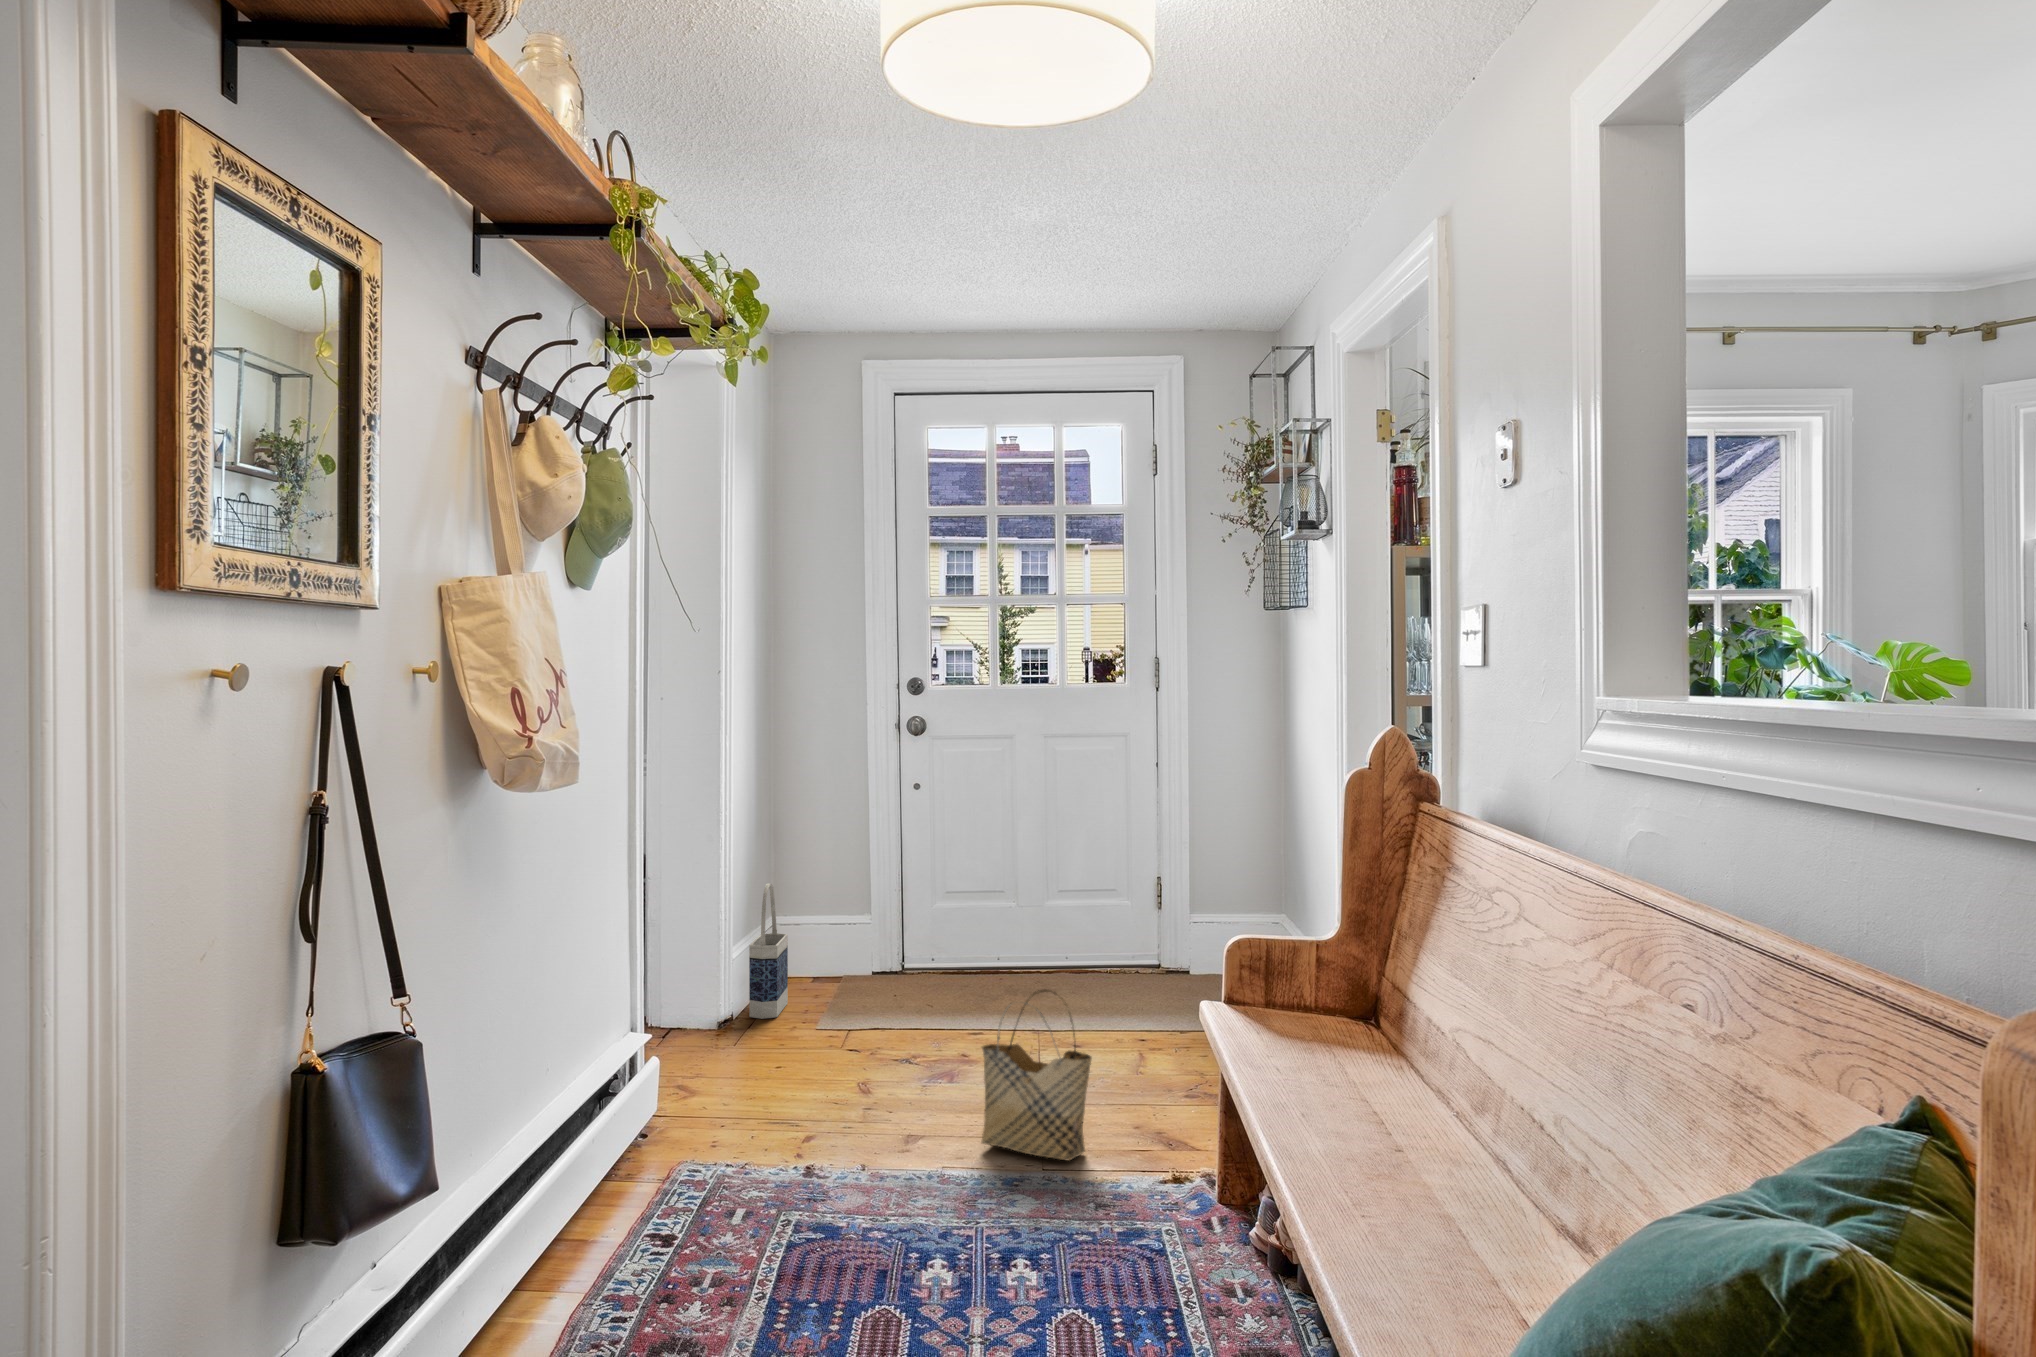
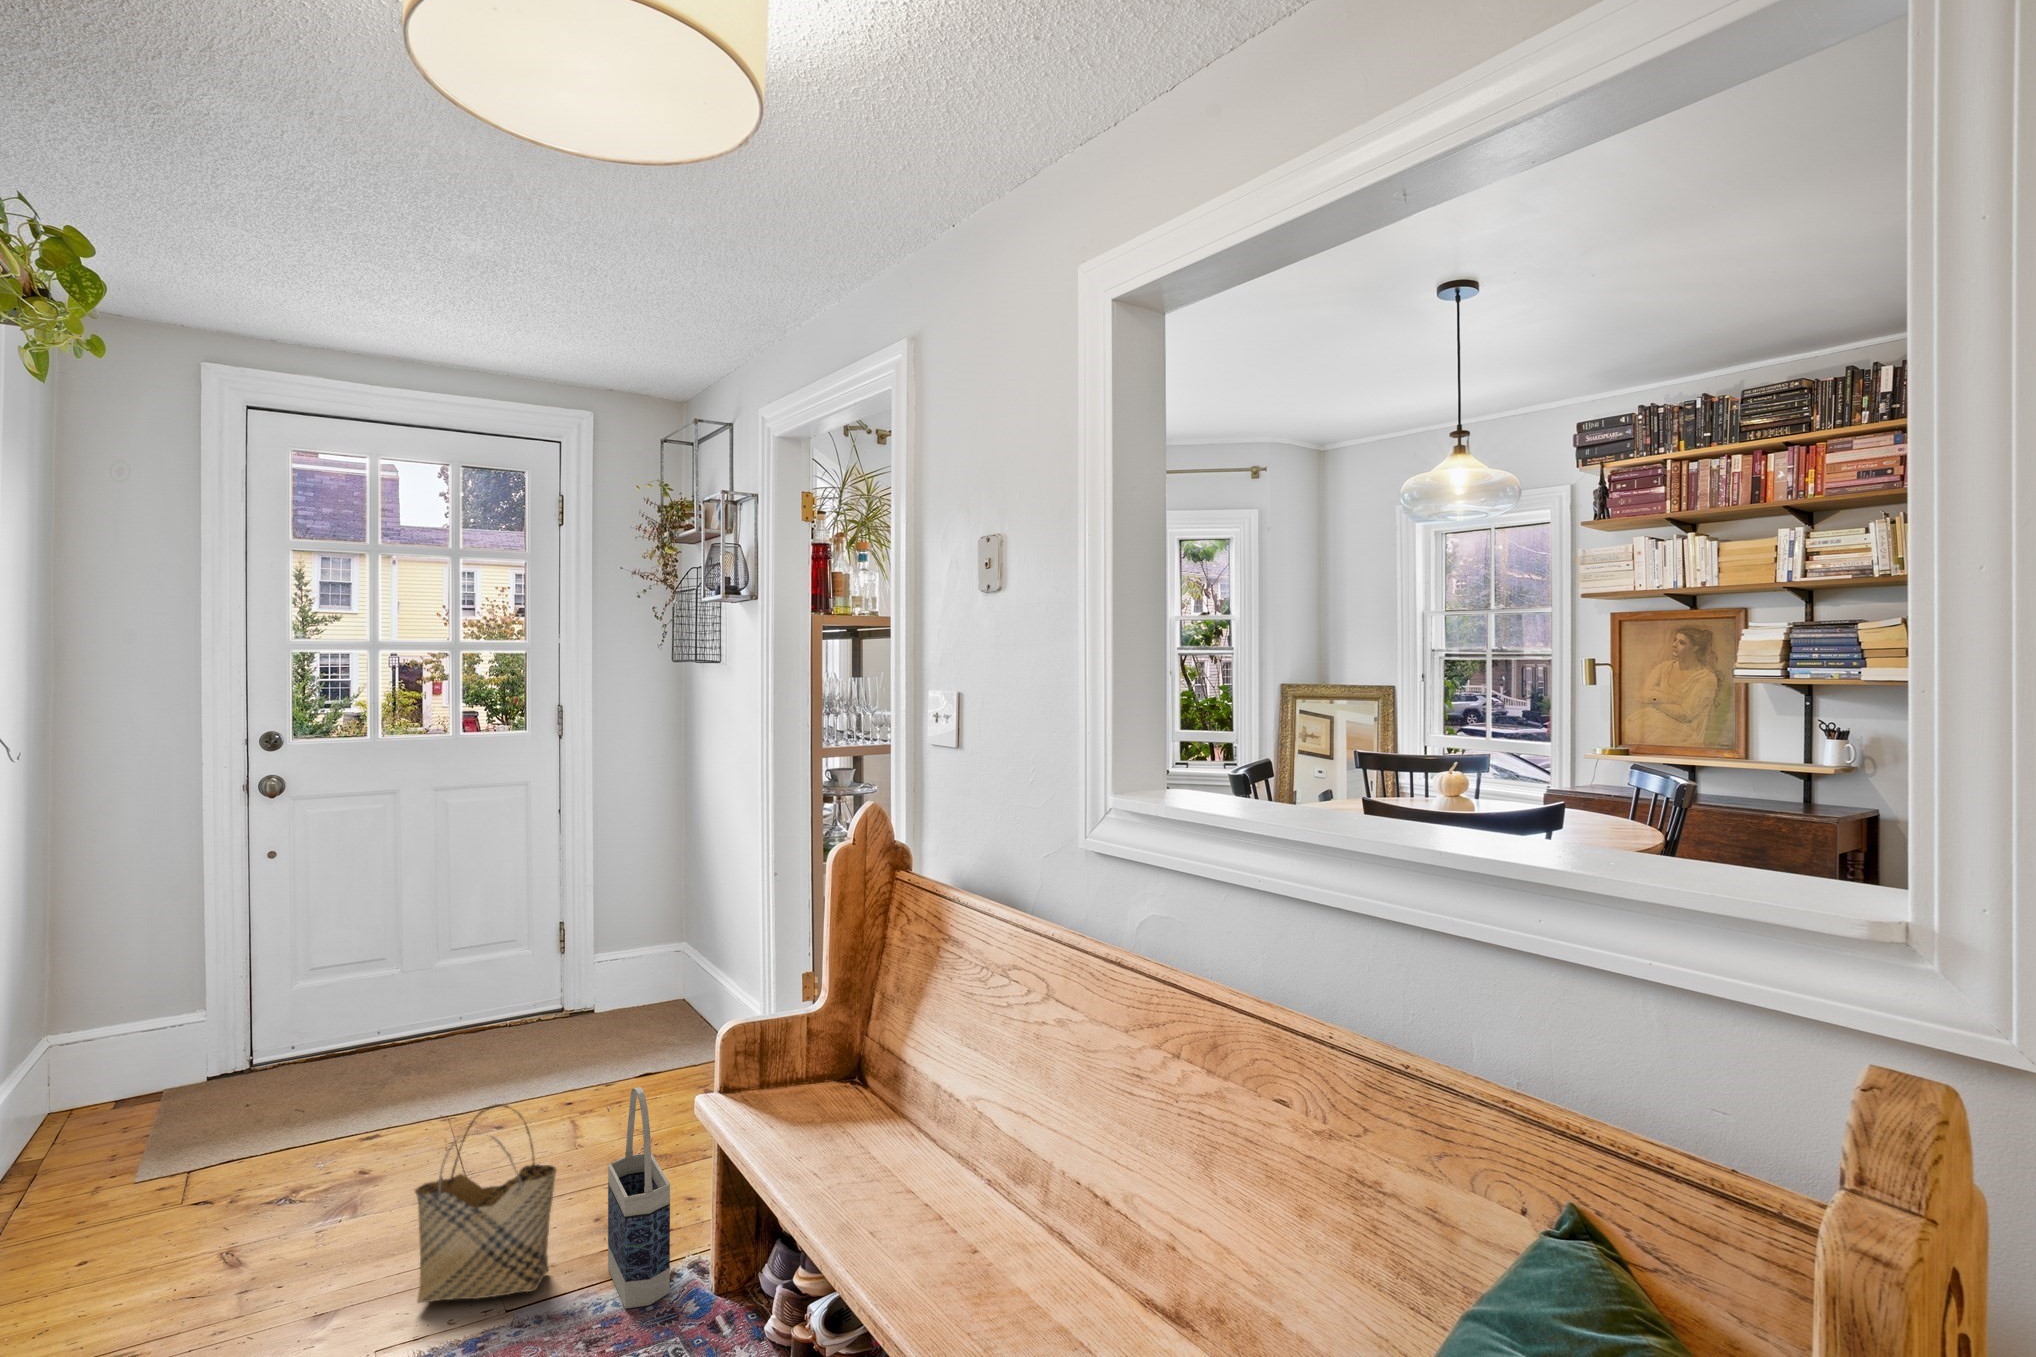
bag: present [749,883,788,1019] -> present [608,1087,670,1308]

